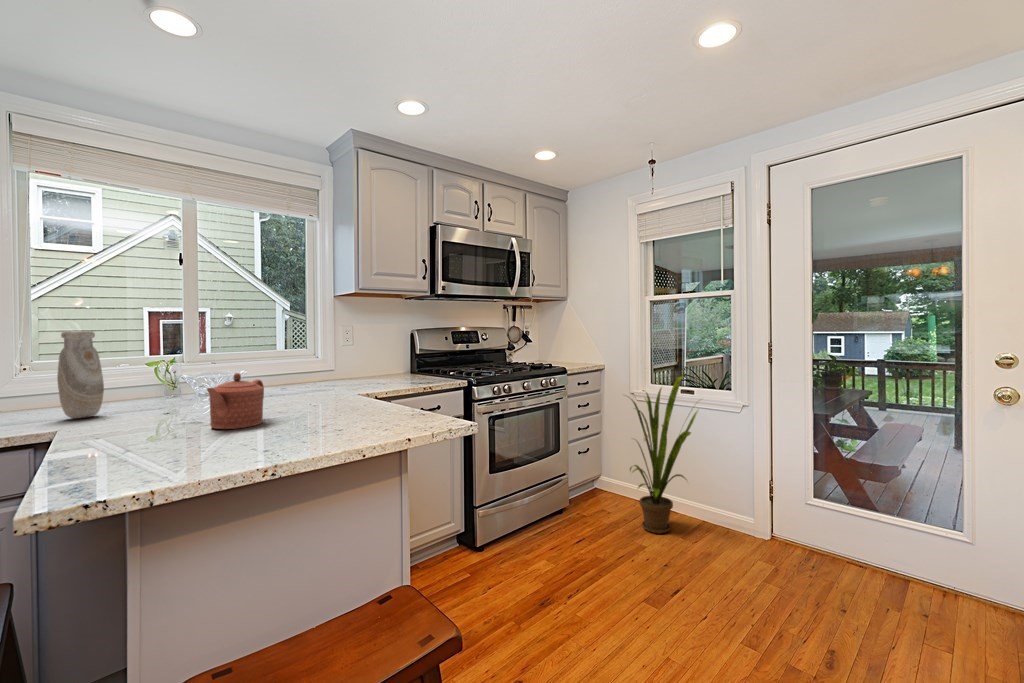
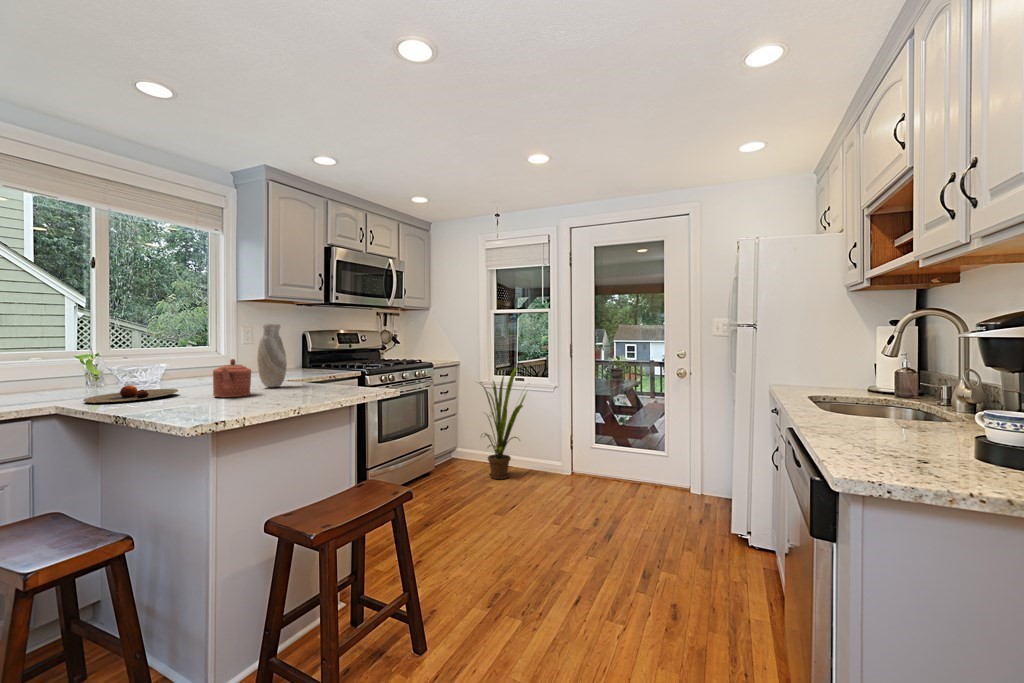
vase: present [57,331,104,418] -> present [257,324,287,387]
plate: none [77,404,199,430] -> present [83,385,178,403]

